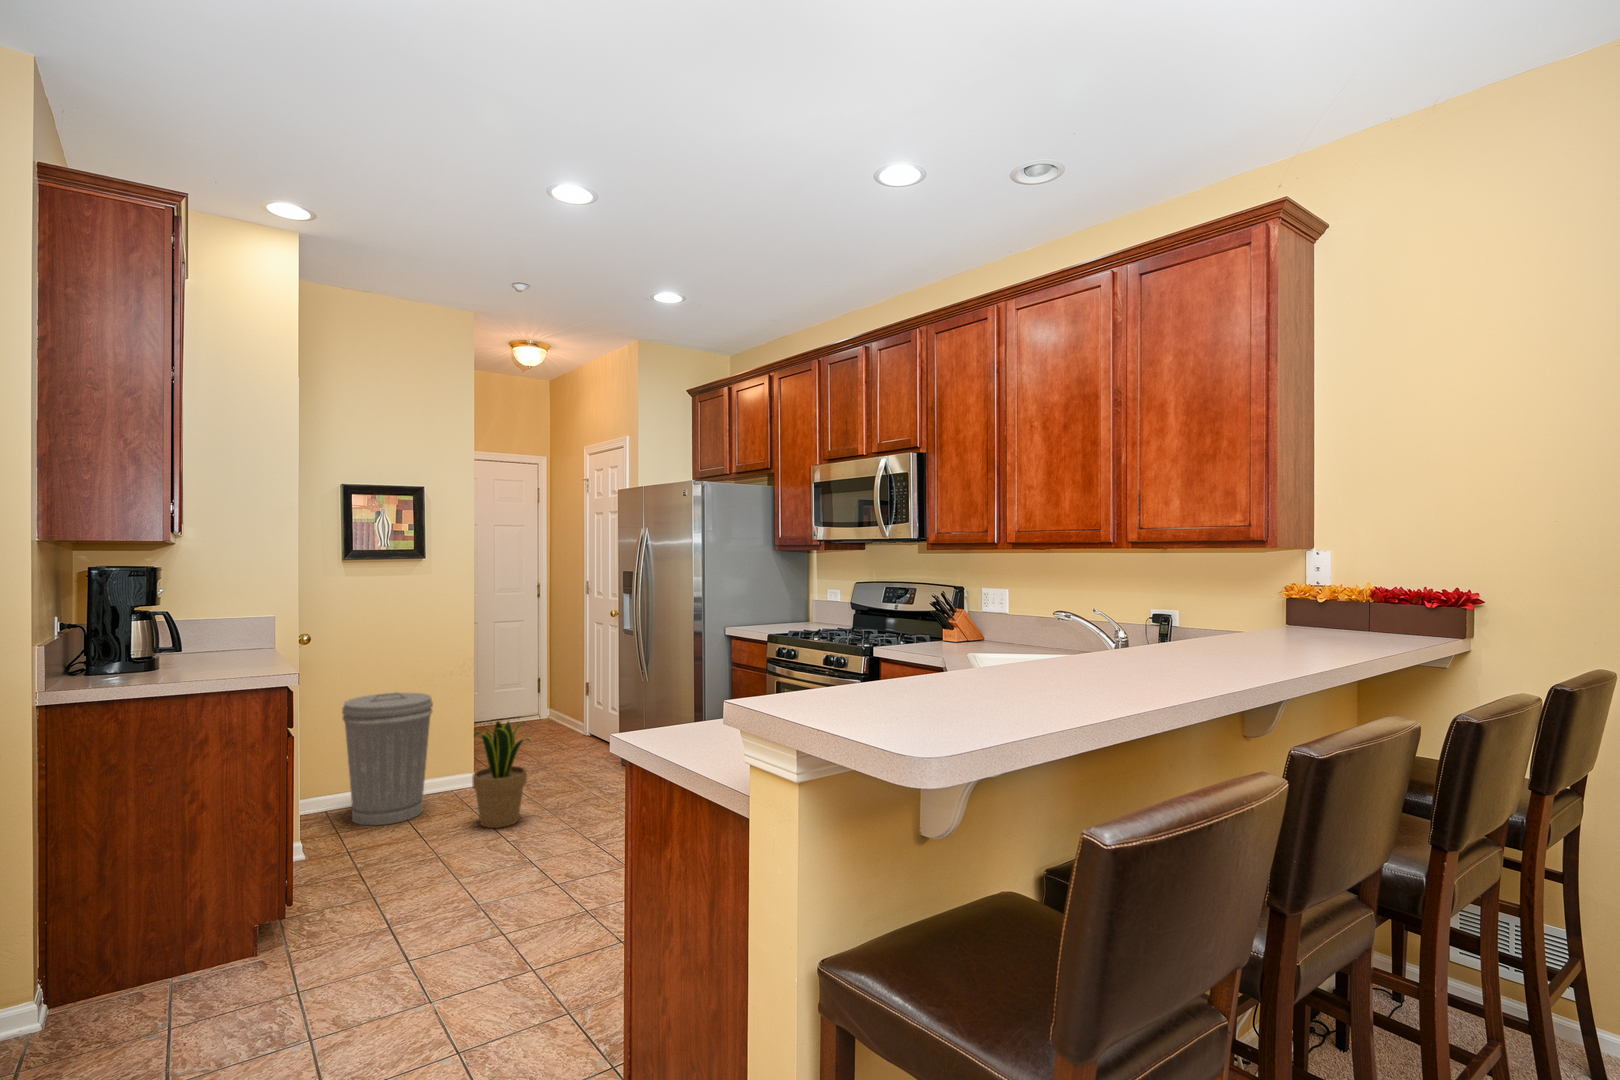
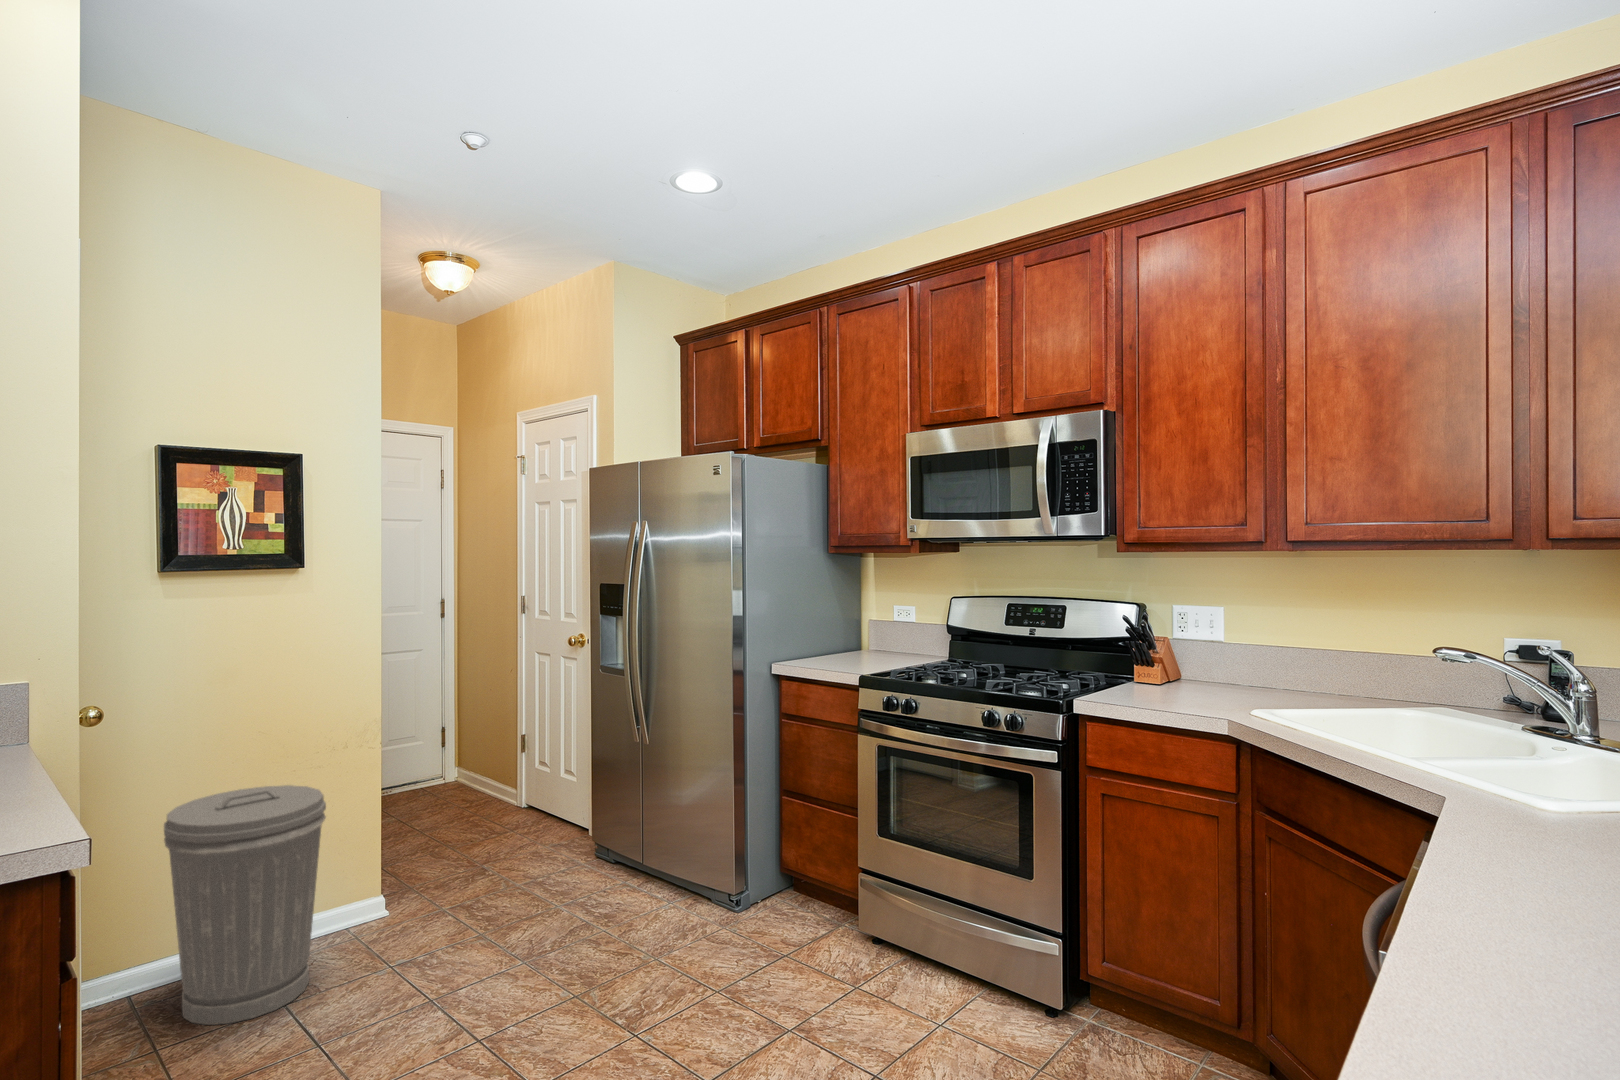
potted plant: present [472,721,531,828] -> none [403,825,504,1010]

